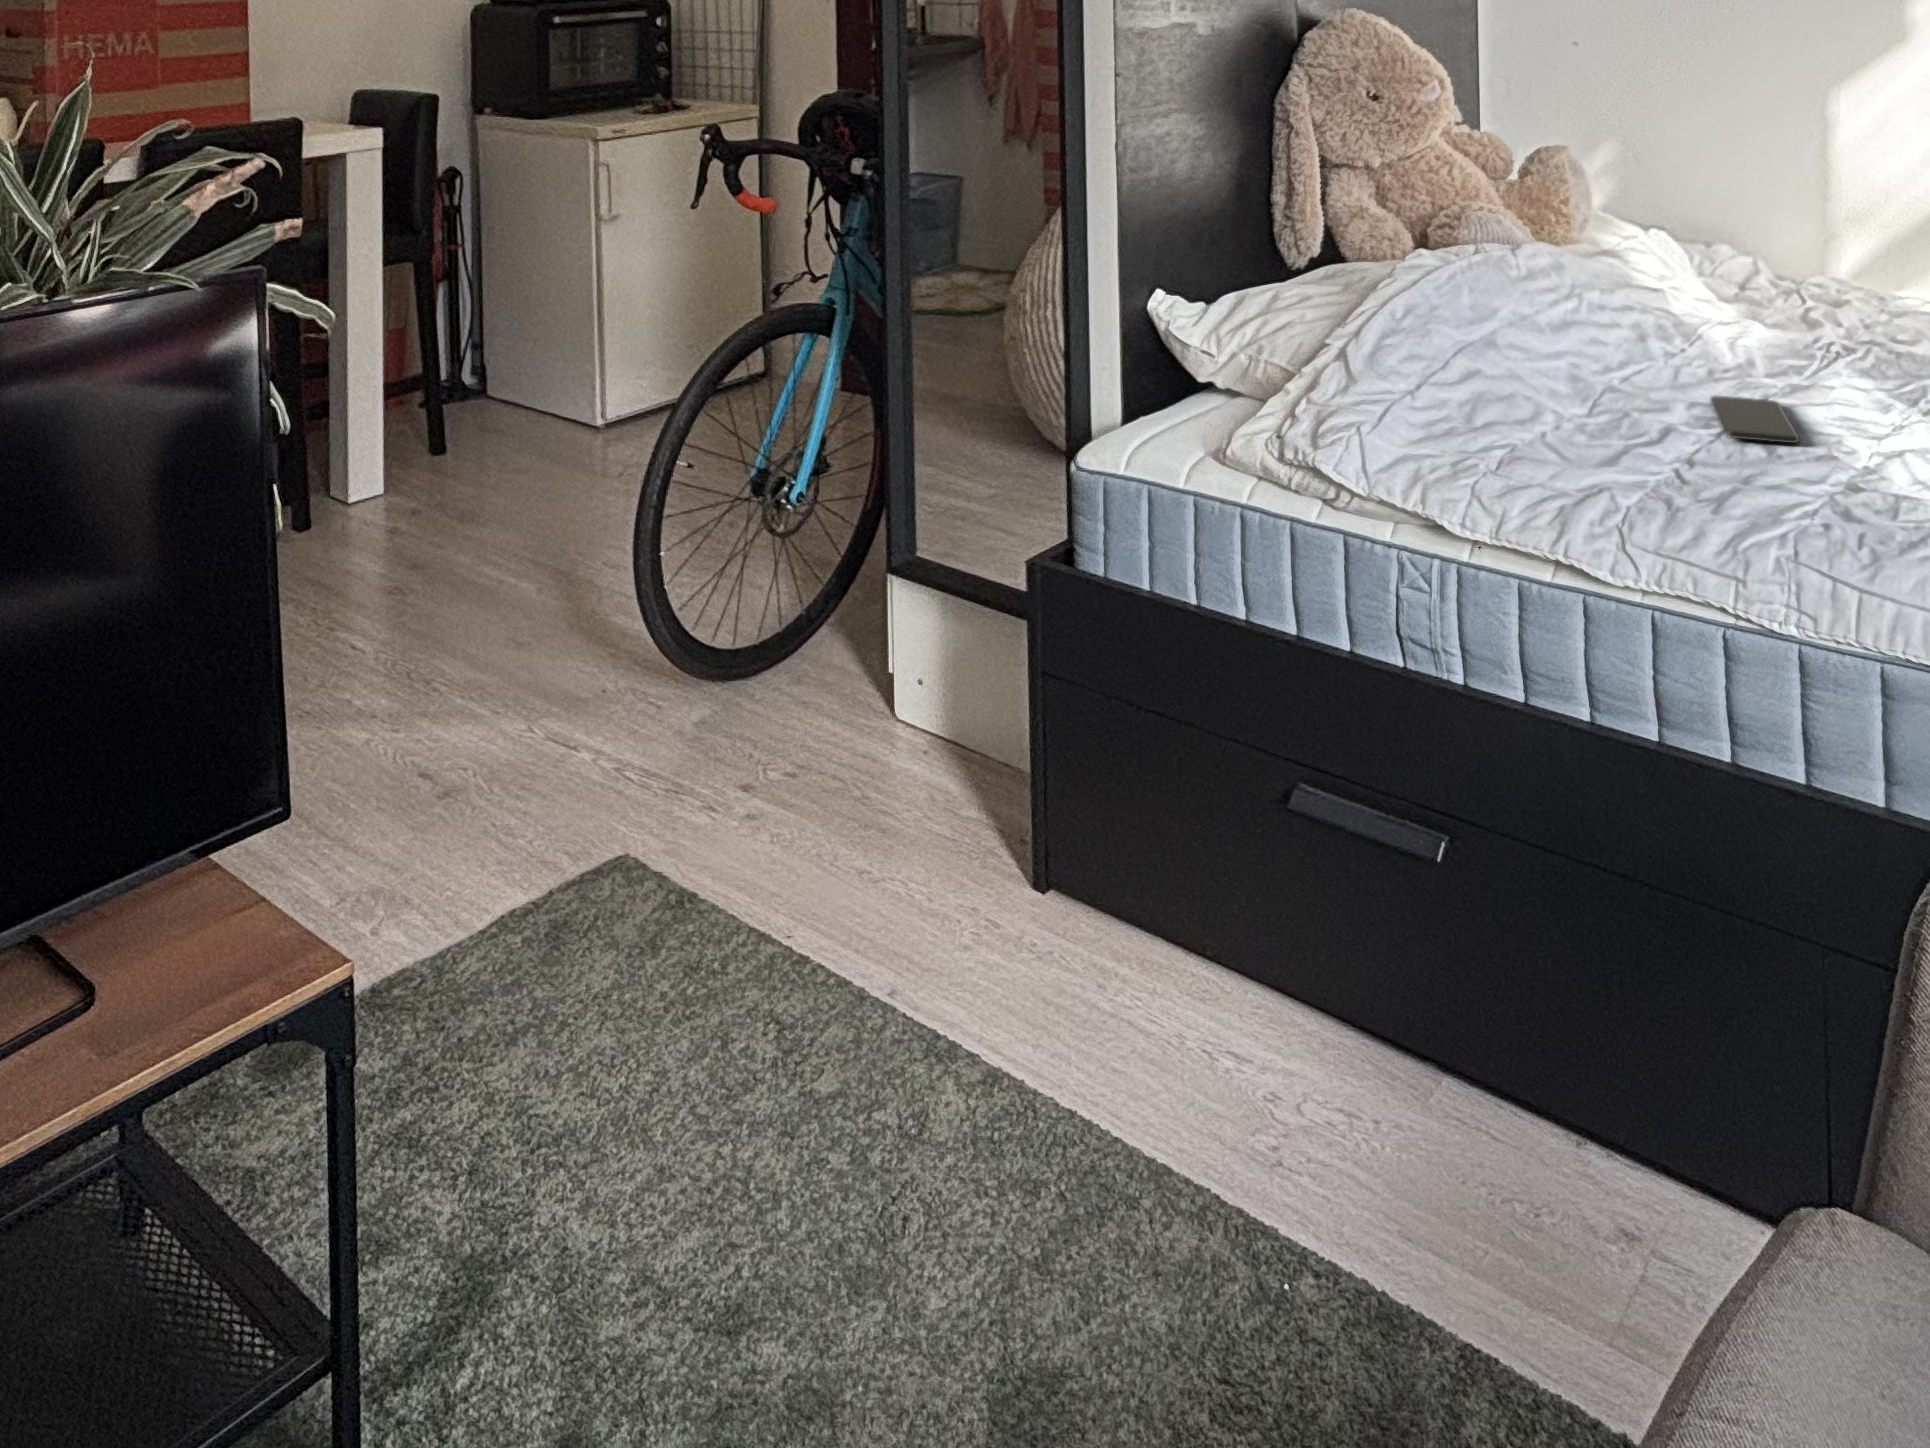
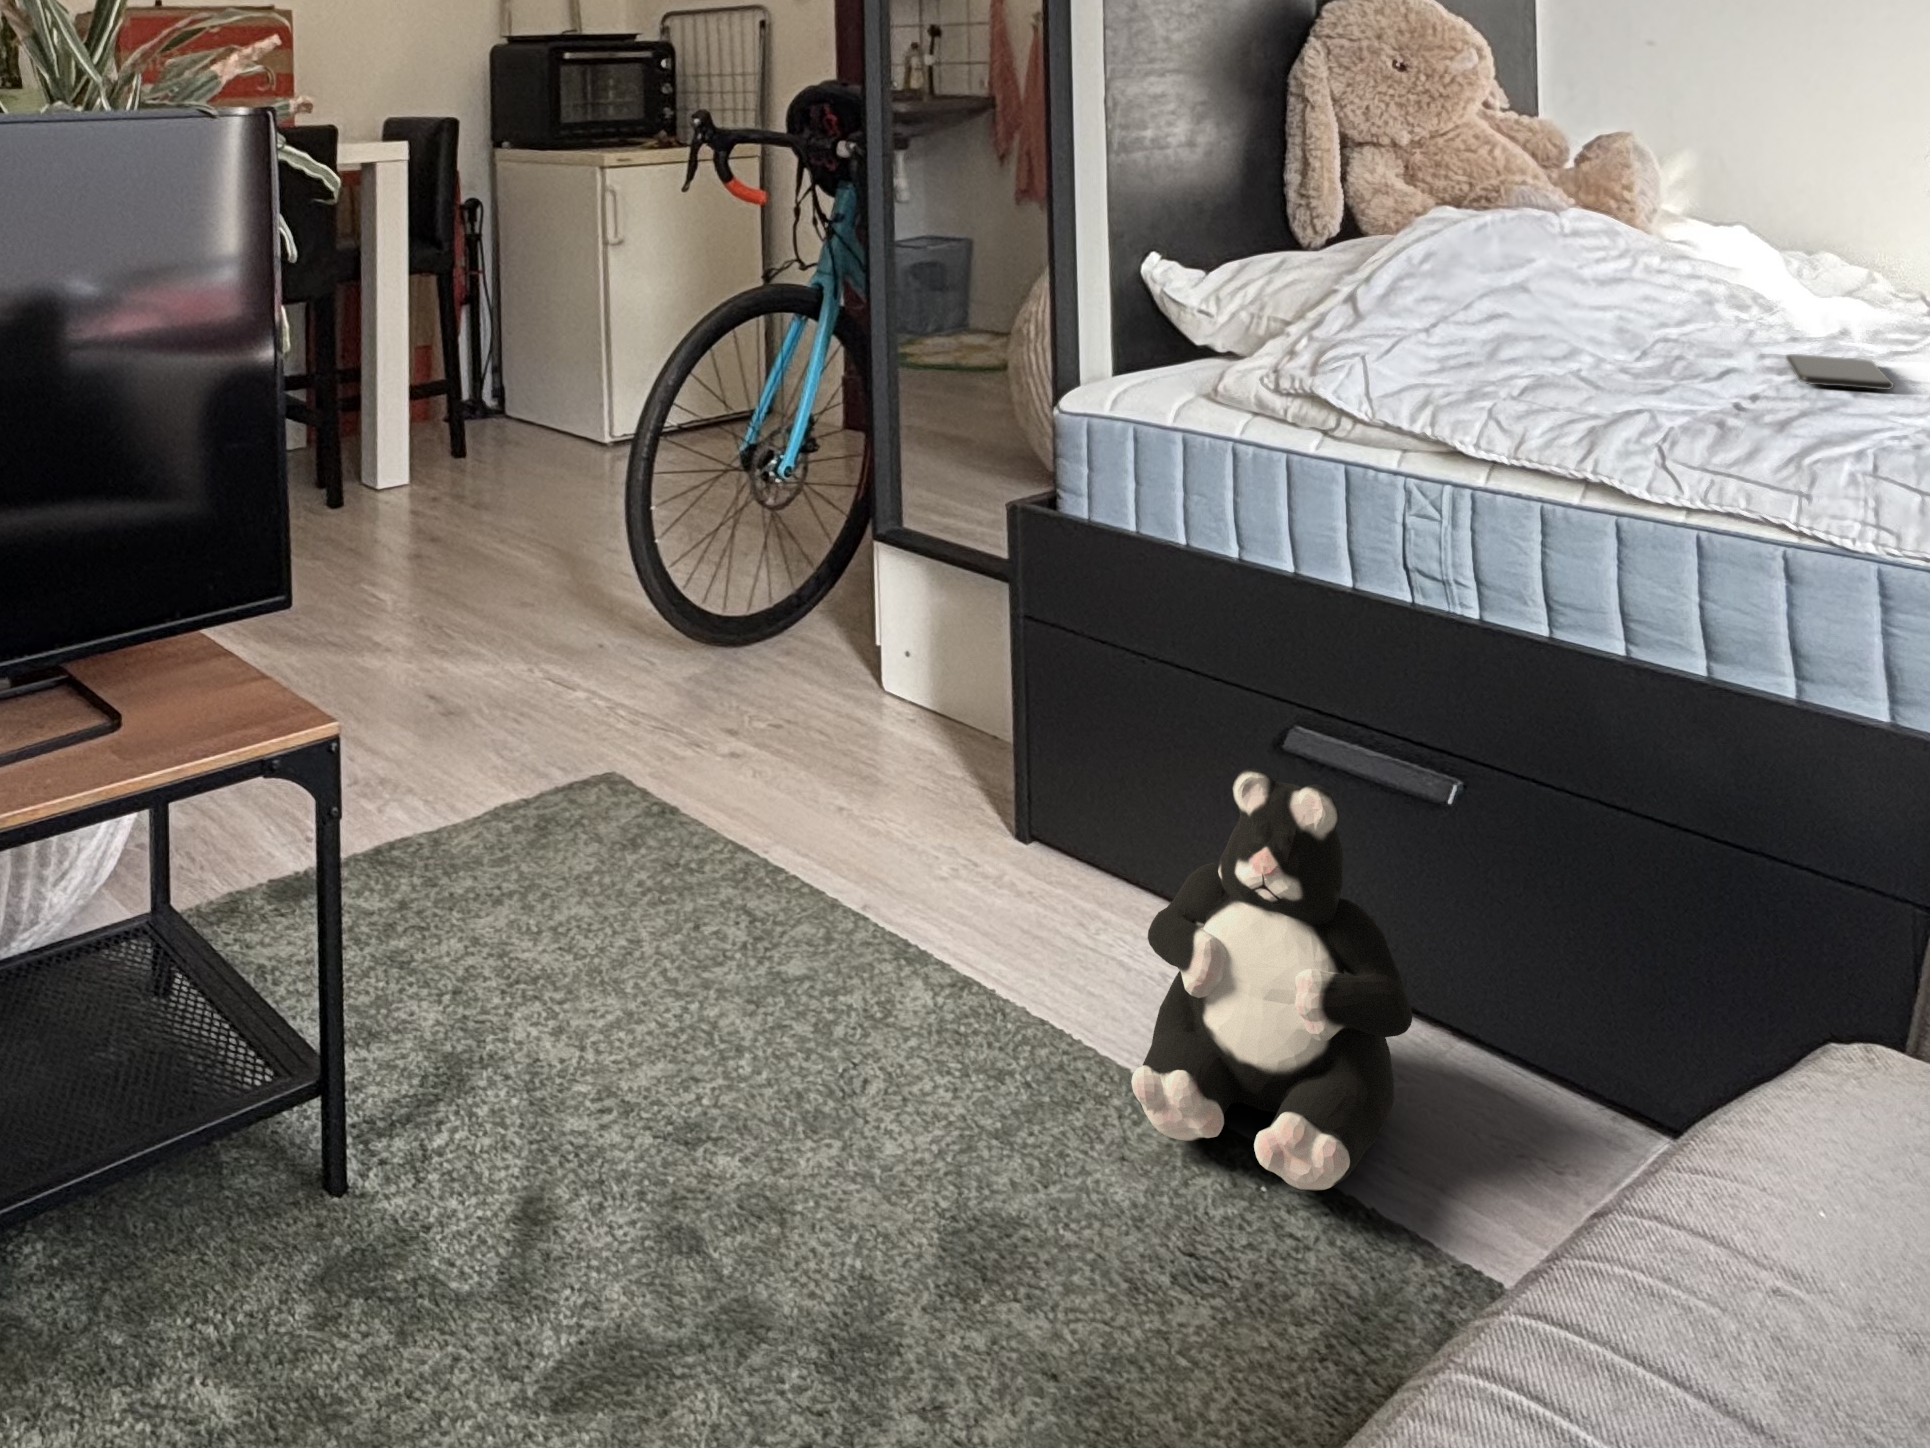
plush toy: none [1162,852,1412,1284] -> present [1131,768,1412,1191]

